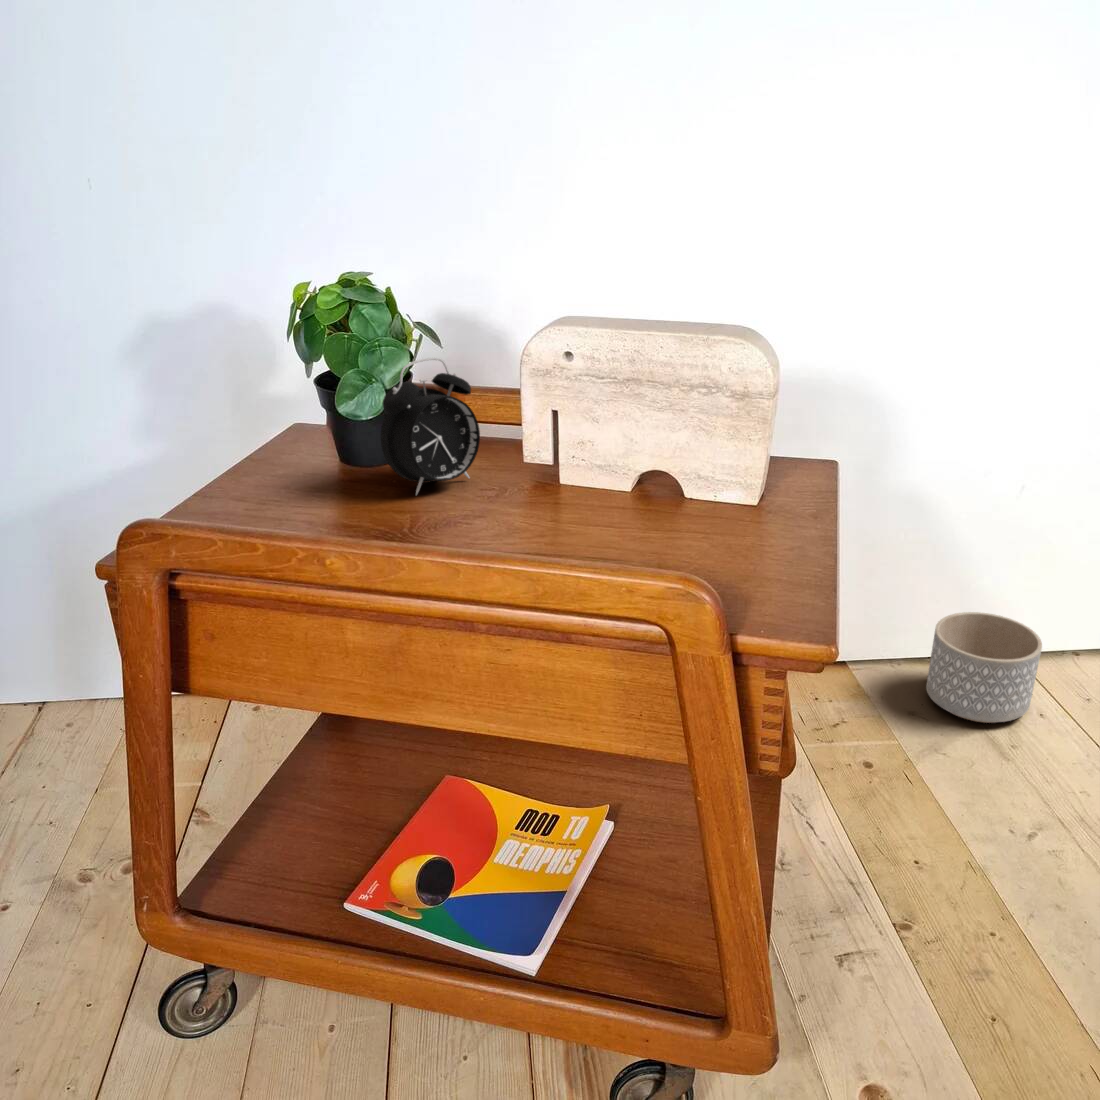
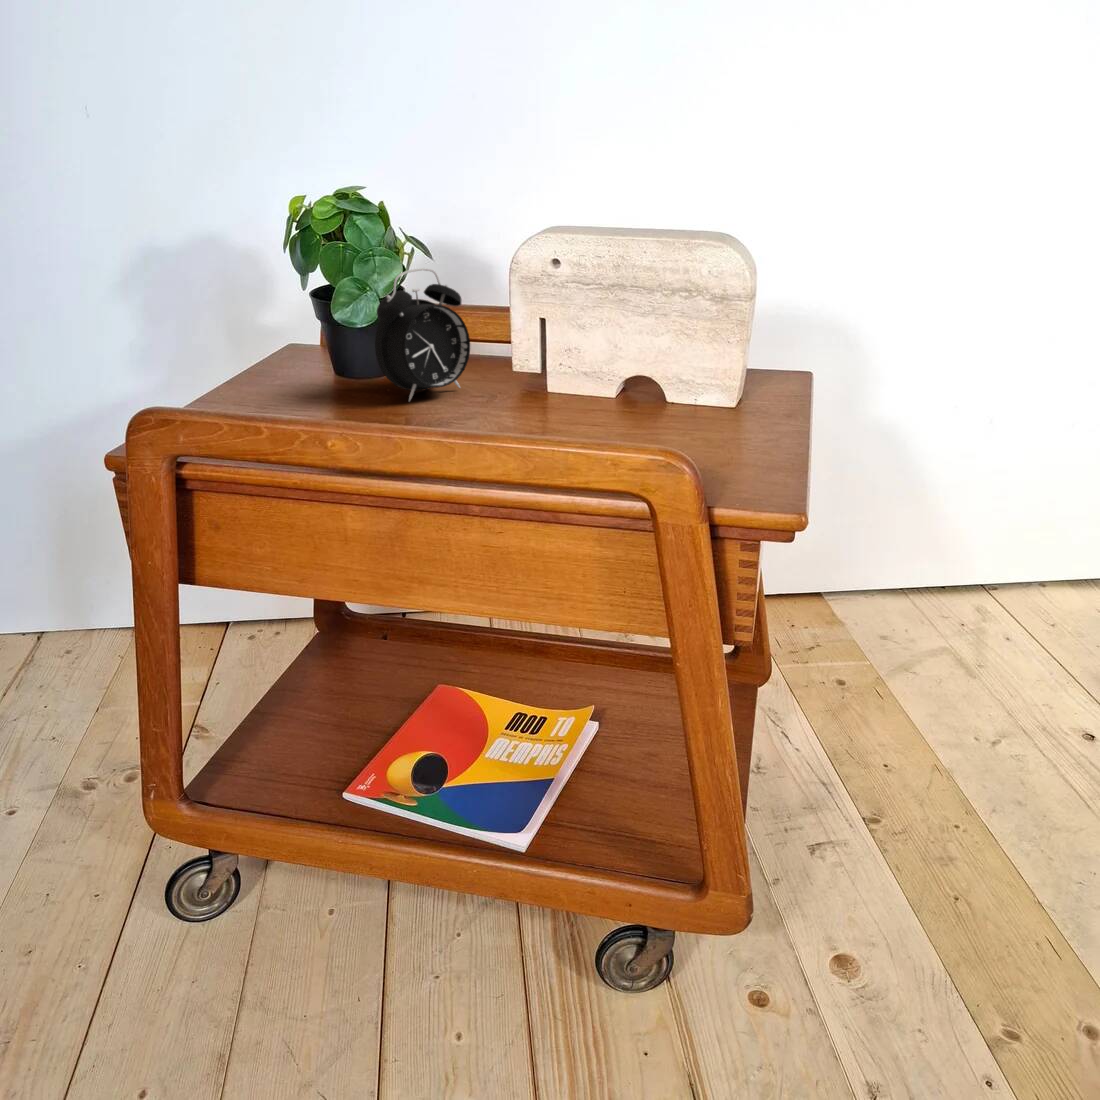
planter: present [926,612,1042,723] -> none [898,539,1009,643]

